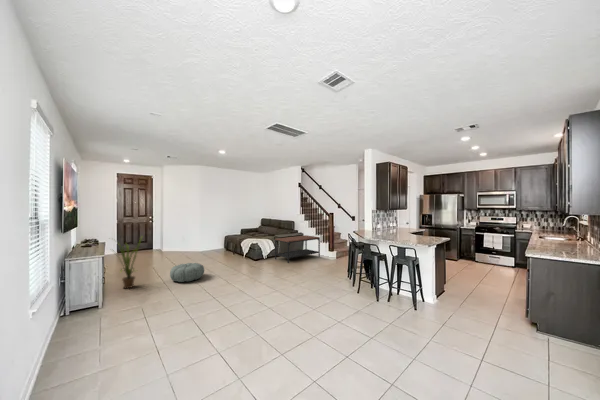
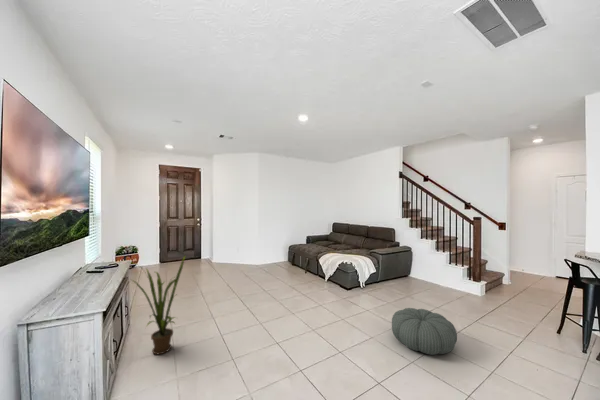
coffee table: present [275,235,320,263] -> none [377,250,447,299]
pouf: present [170,263,204,282] -> present [392,308,457,355]

